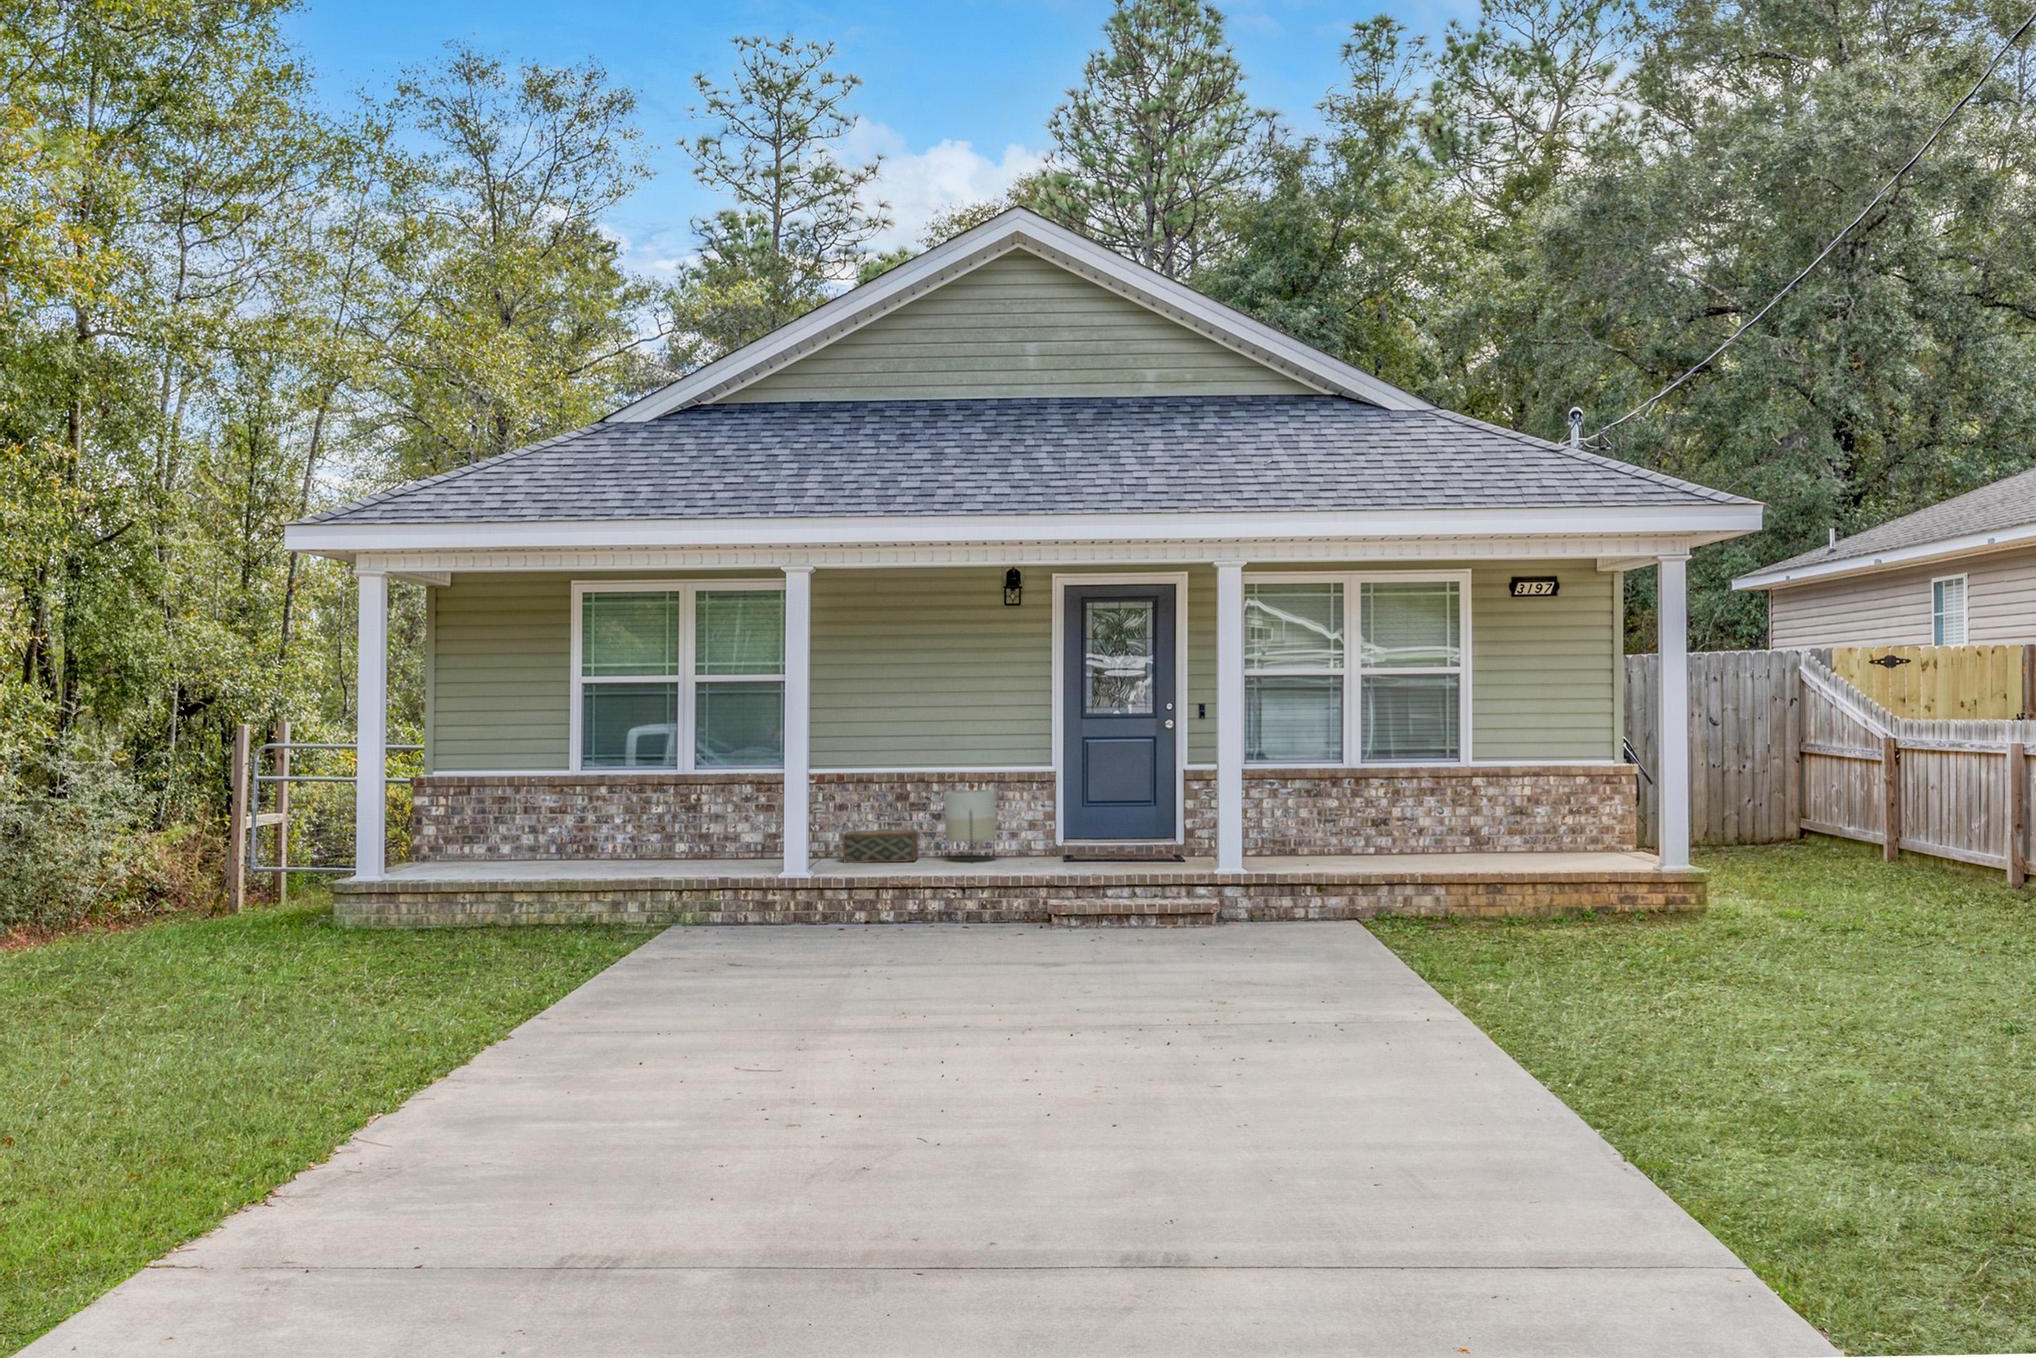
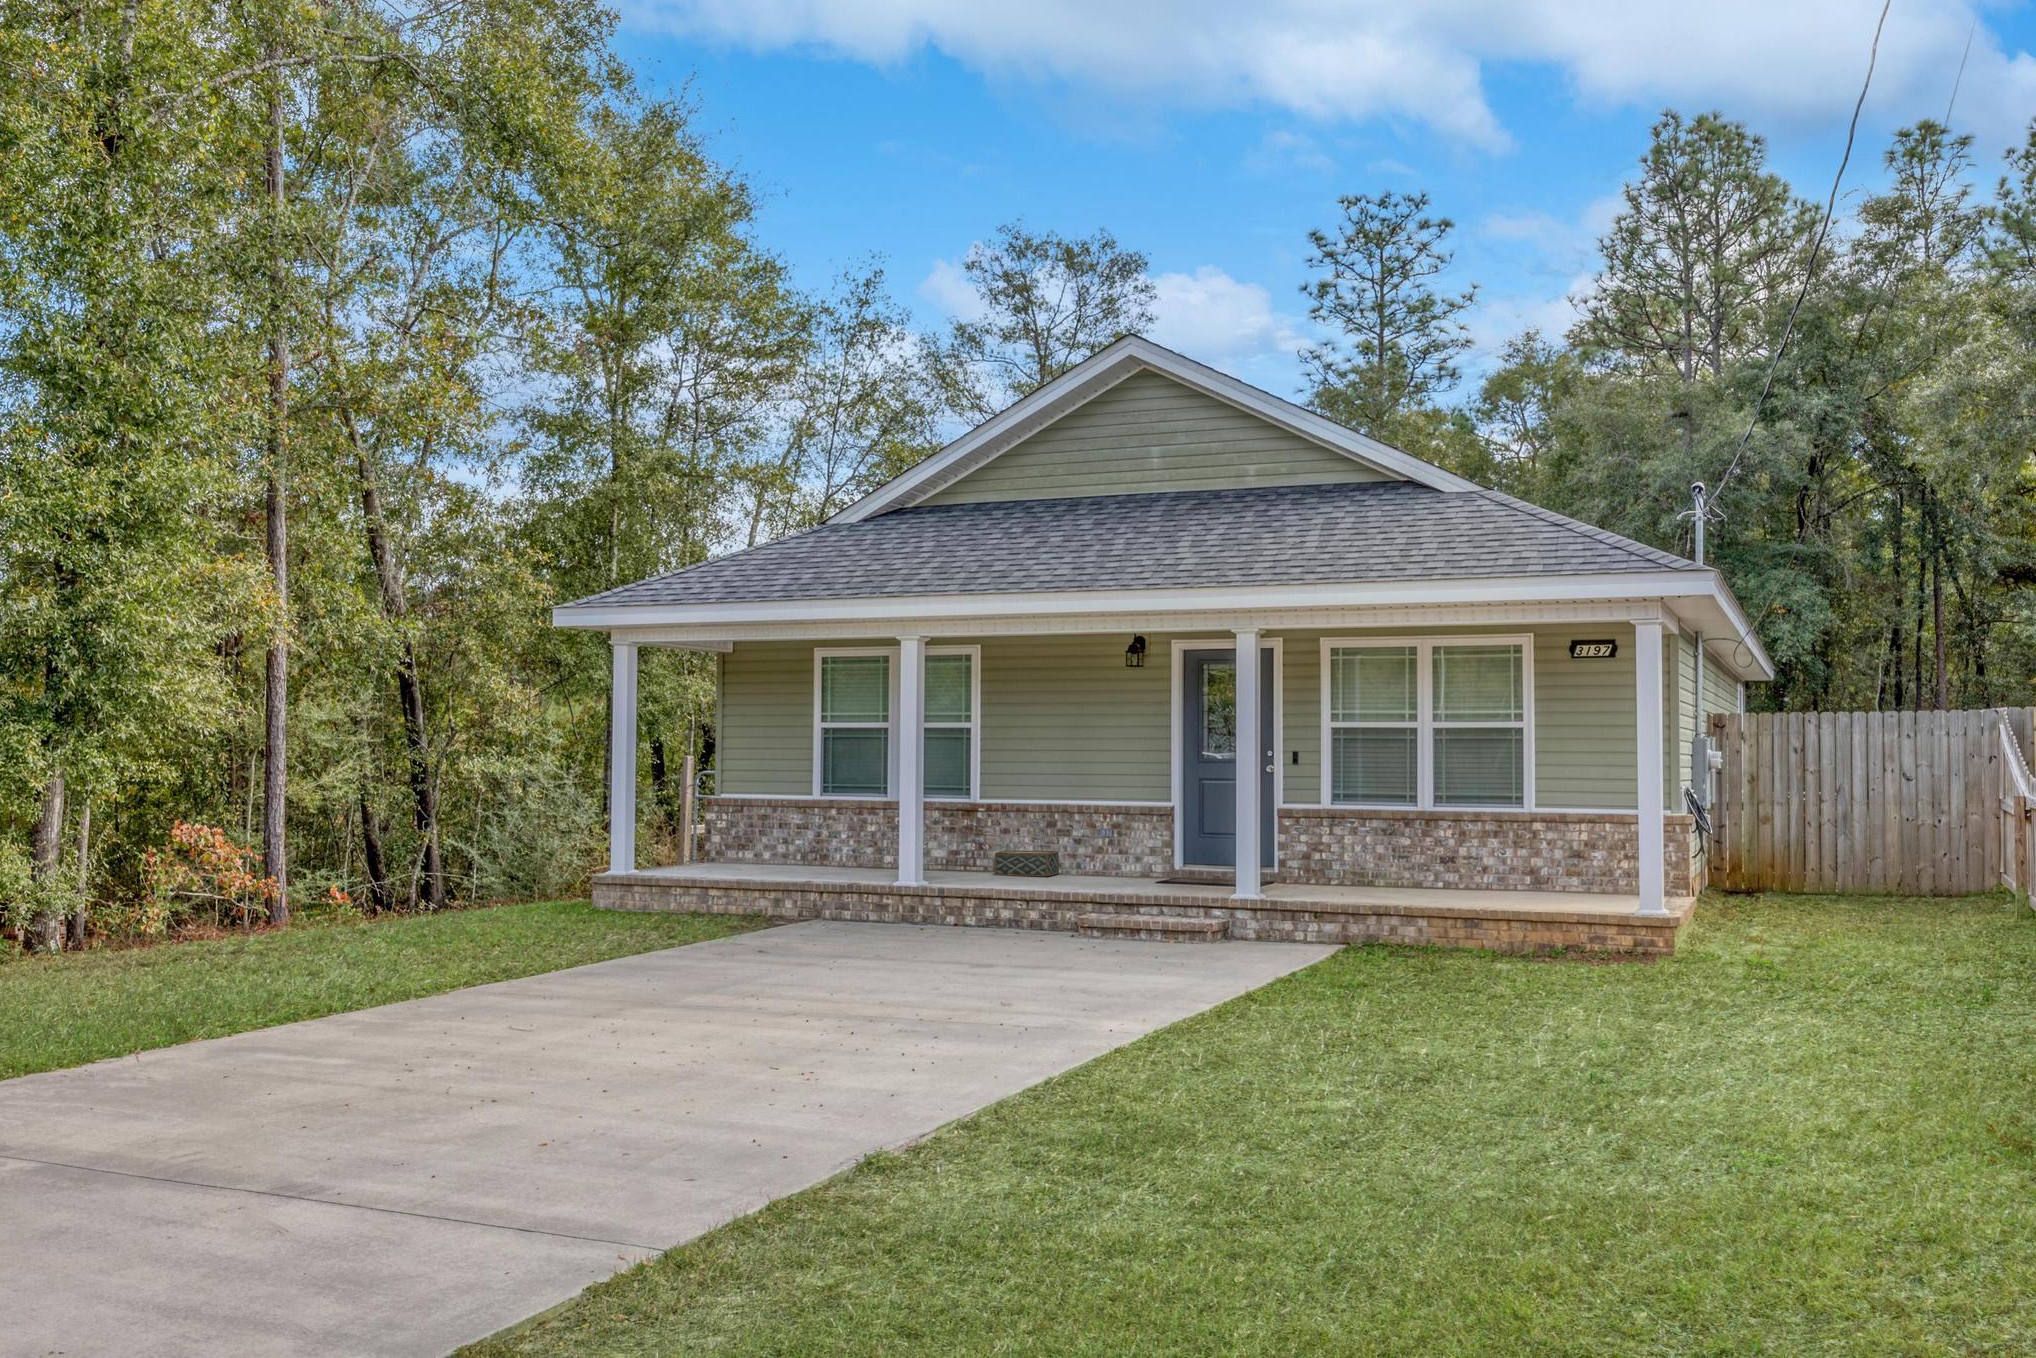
planter: present [945,790,997,857] -> none [1072,821,1115,880]

